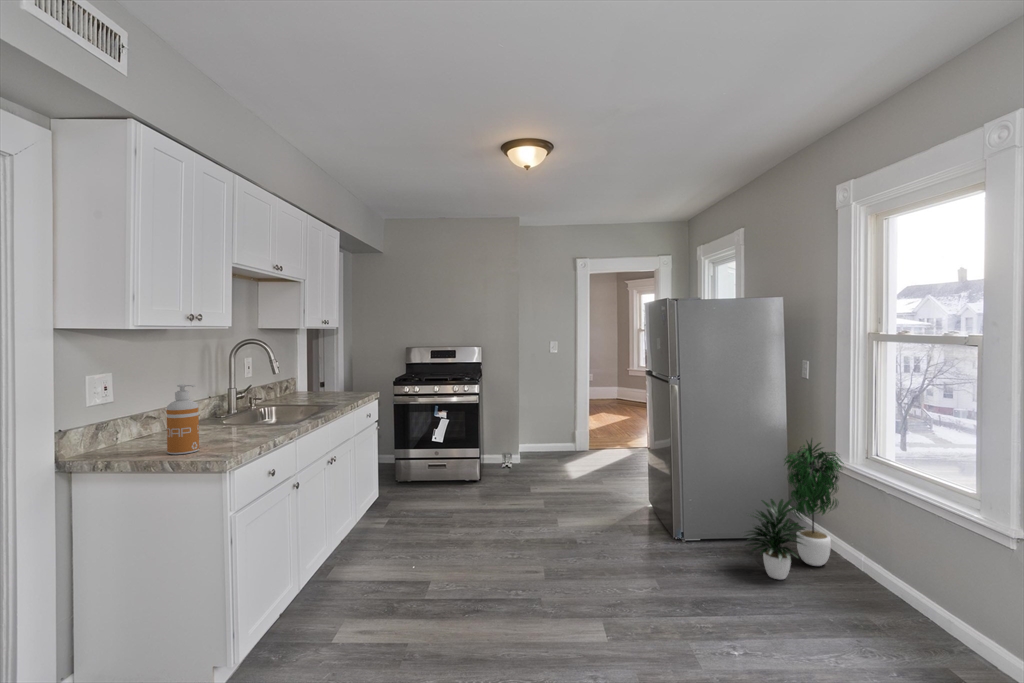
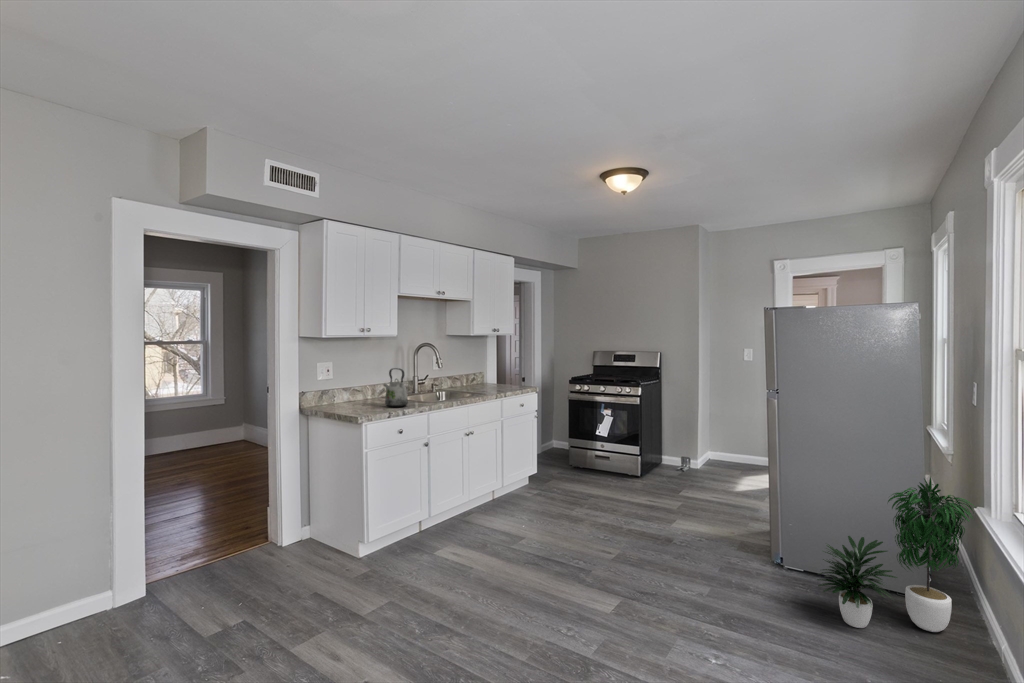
kettle: none [221,377,269,437] -> present [385,368,408,407]
soap dispenser: present [166,384,199,455] -> none [340,370,357,412]

